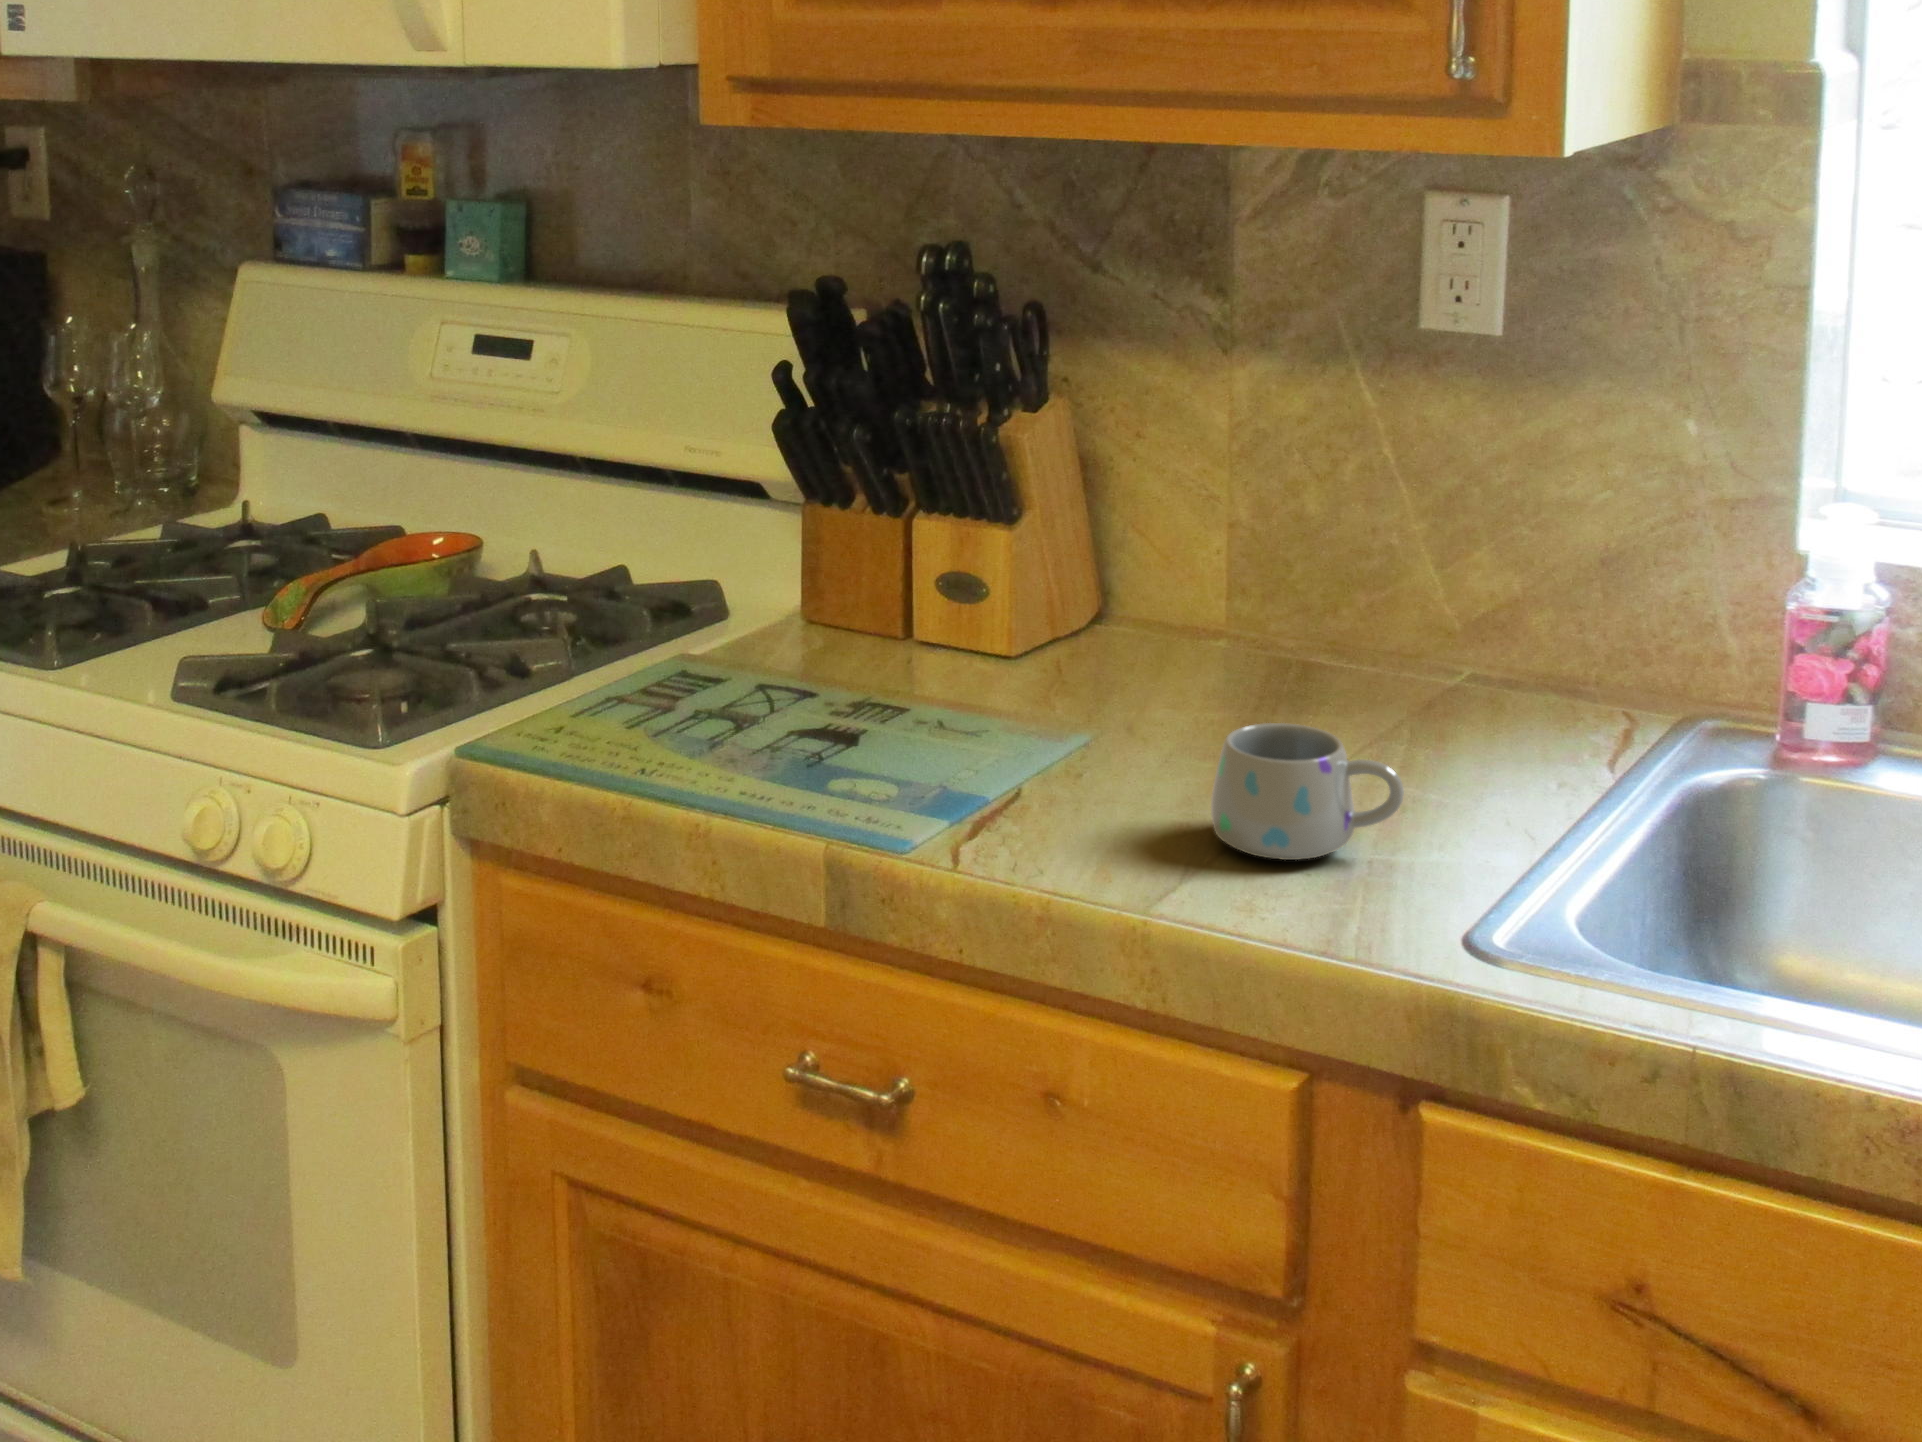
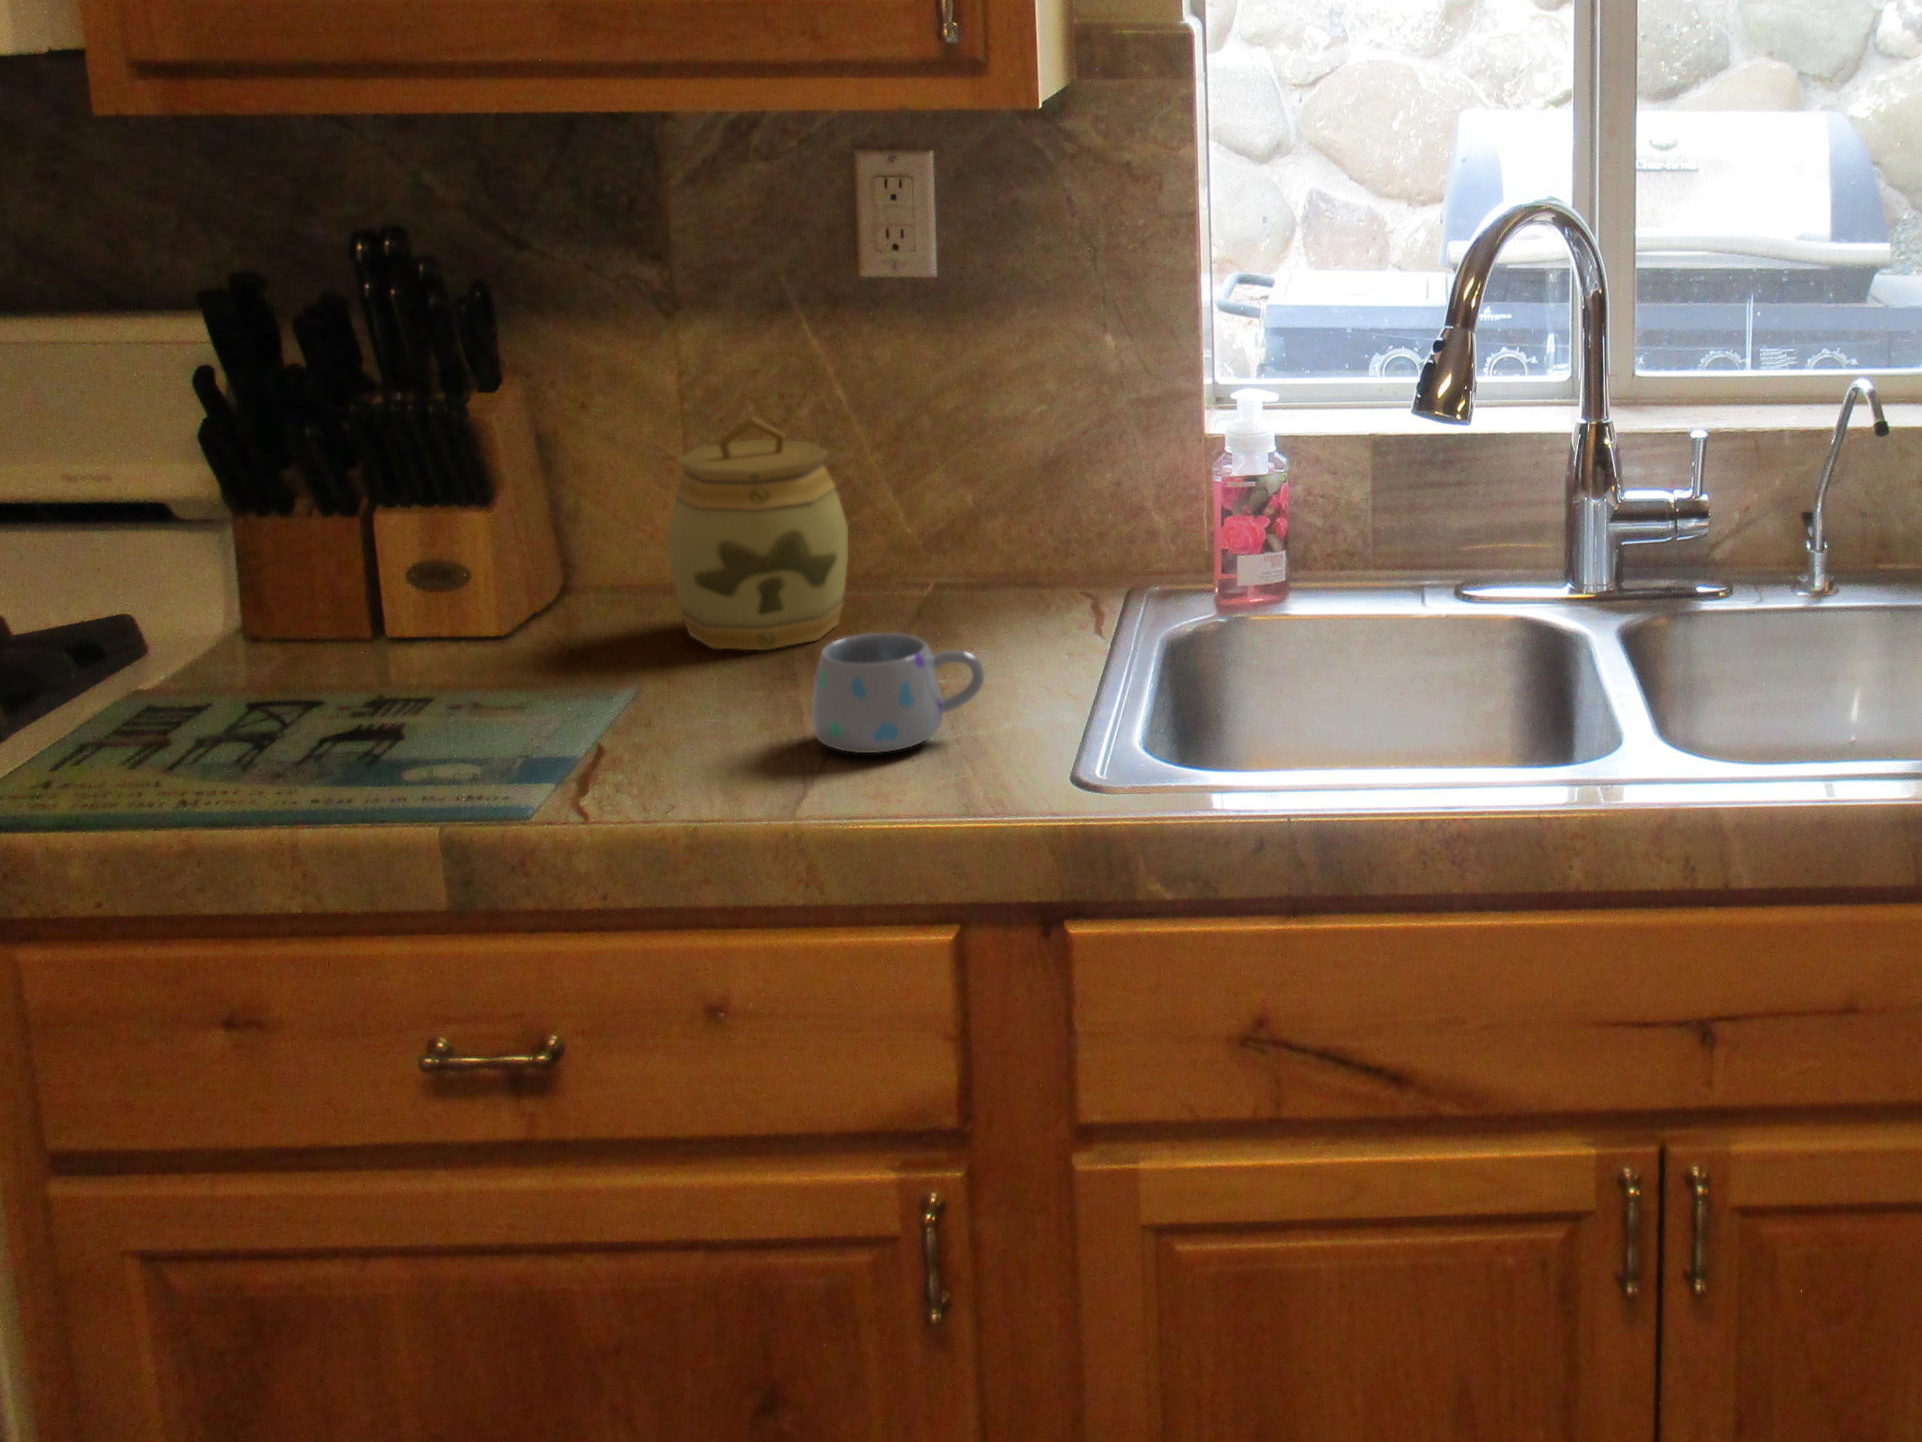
jar: none [1164,468,1349,717] -> present [667,417,848,650]

